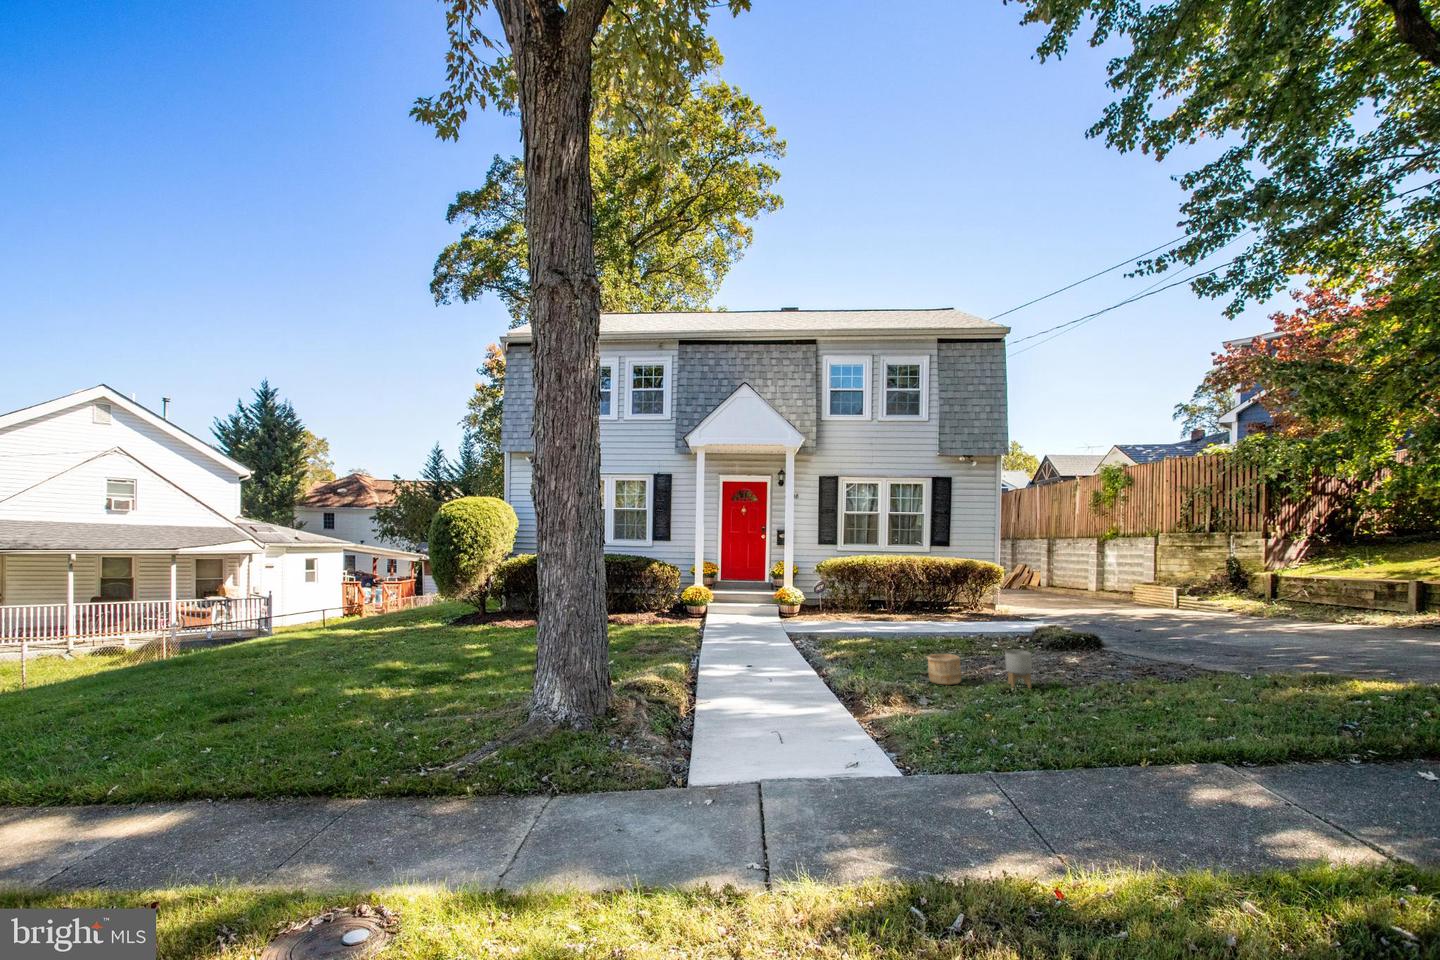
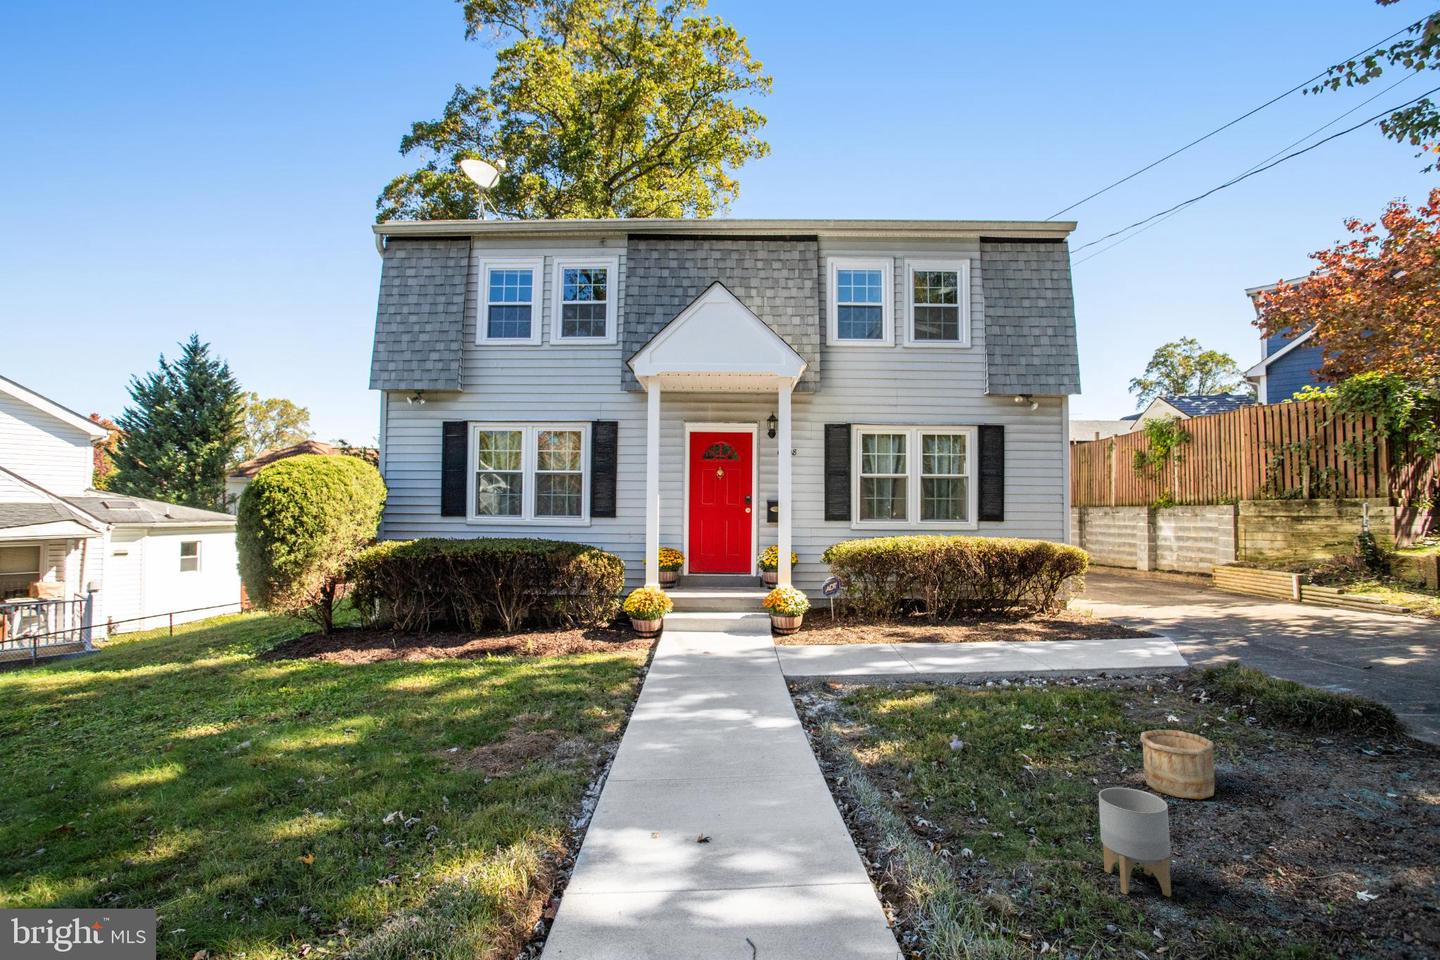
planter: present [1005,650,1032,688] -> present [1099,788,1171,897]

